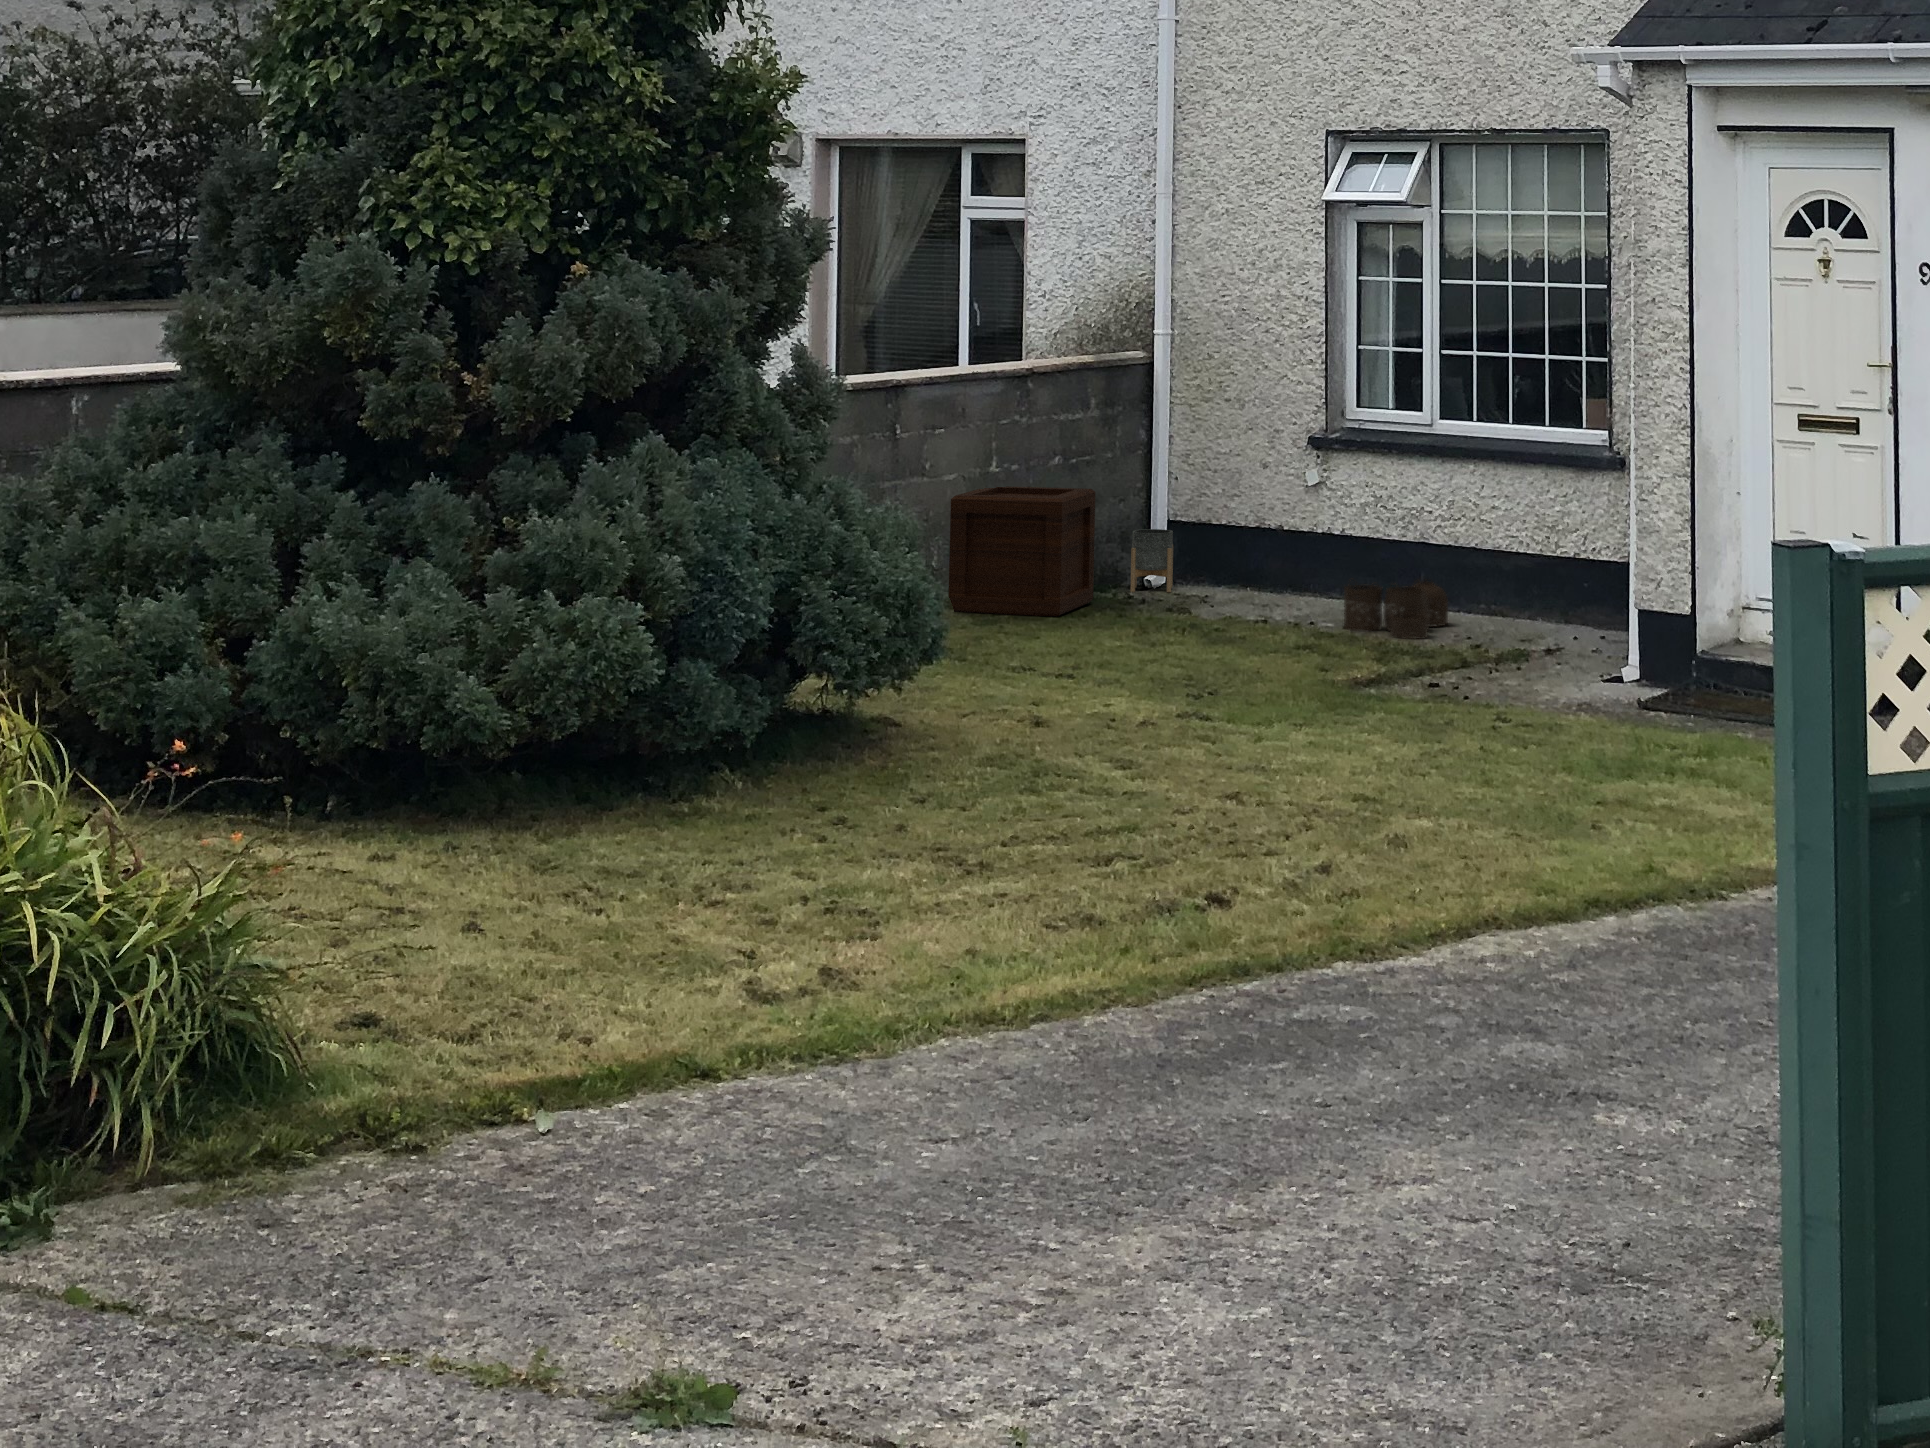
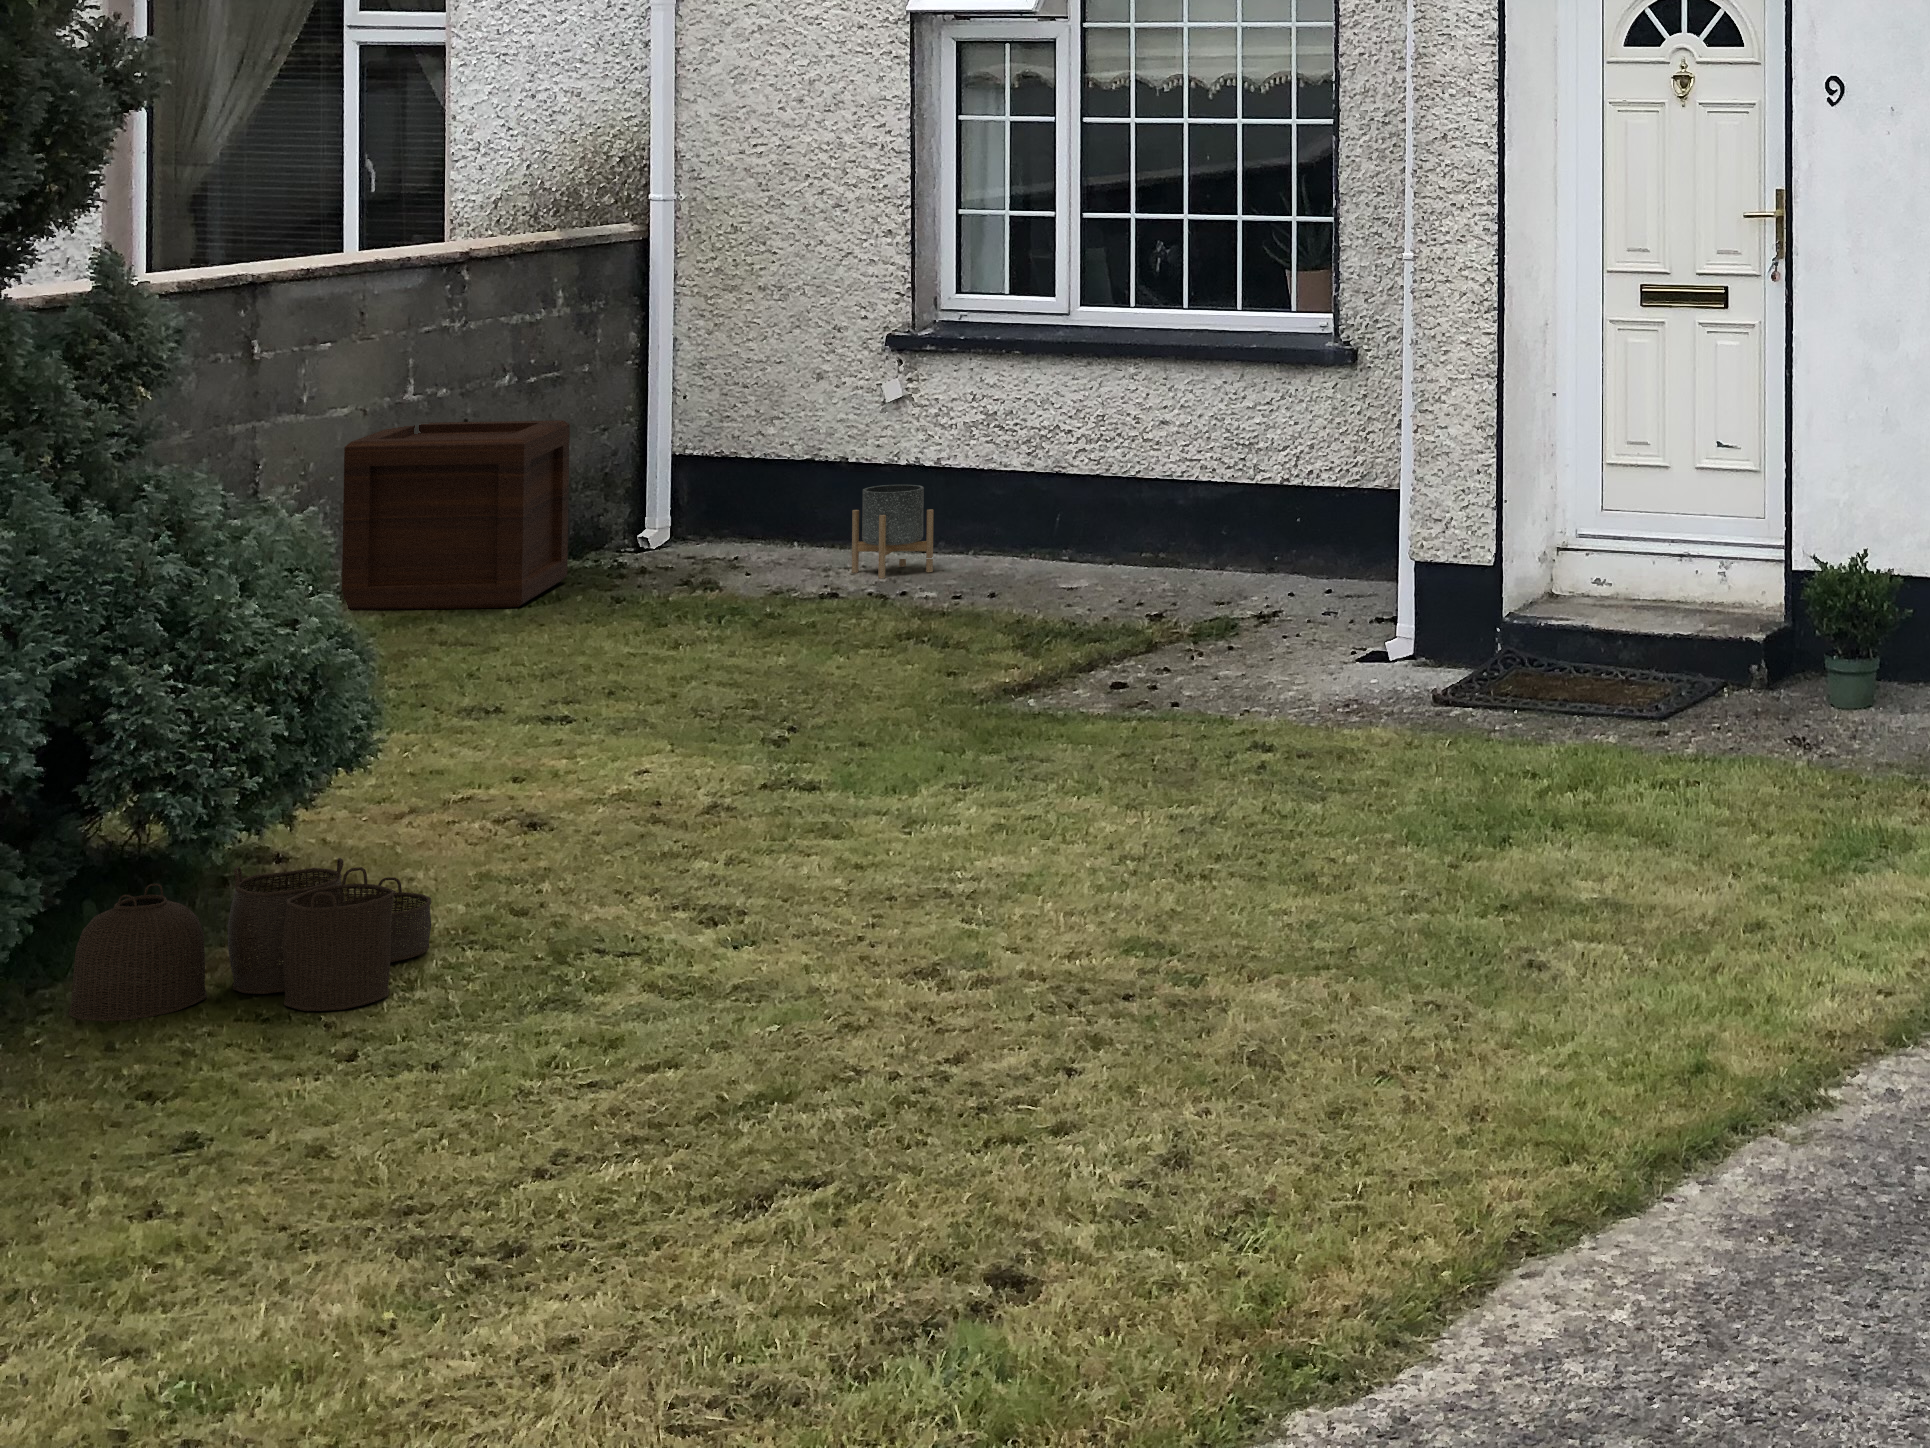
planter: present [1130,529,1173,592] -> present [852,485,934,579]
woven basket: present [1344,579,1448,639] -> present [69,858,431,1021]

